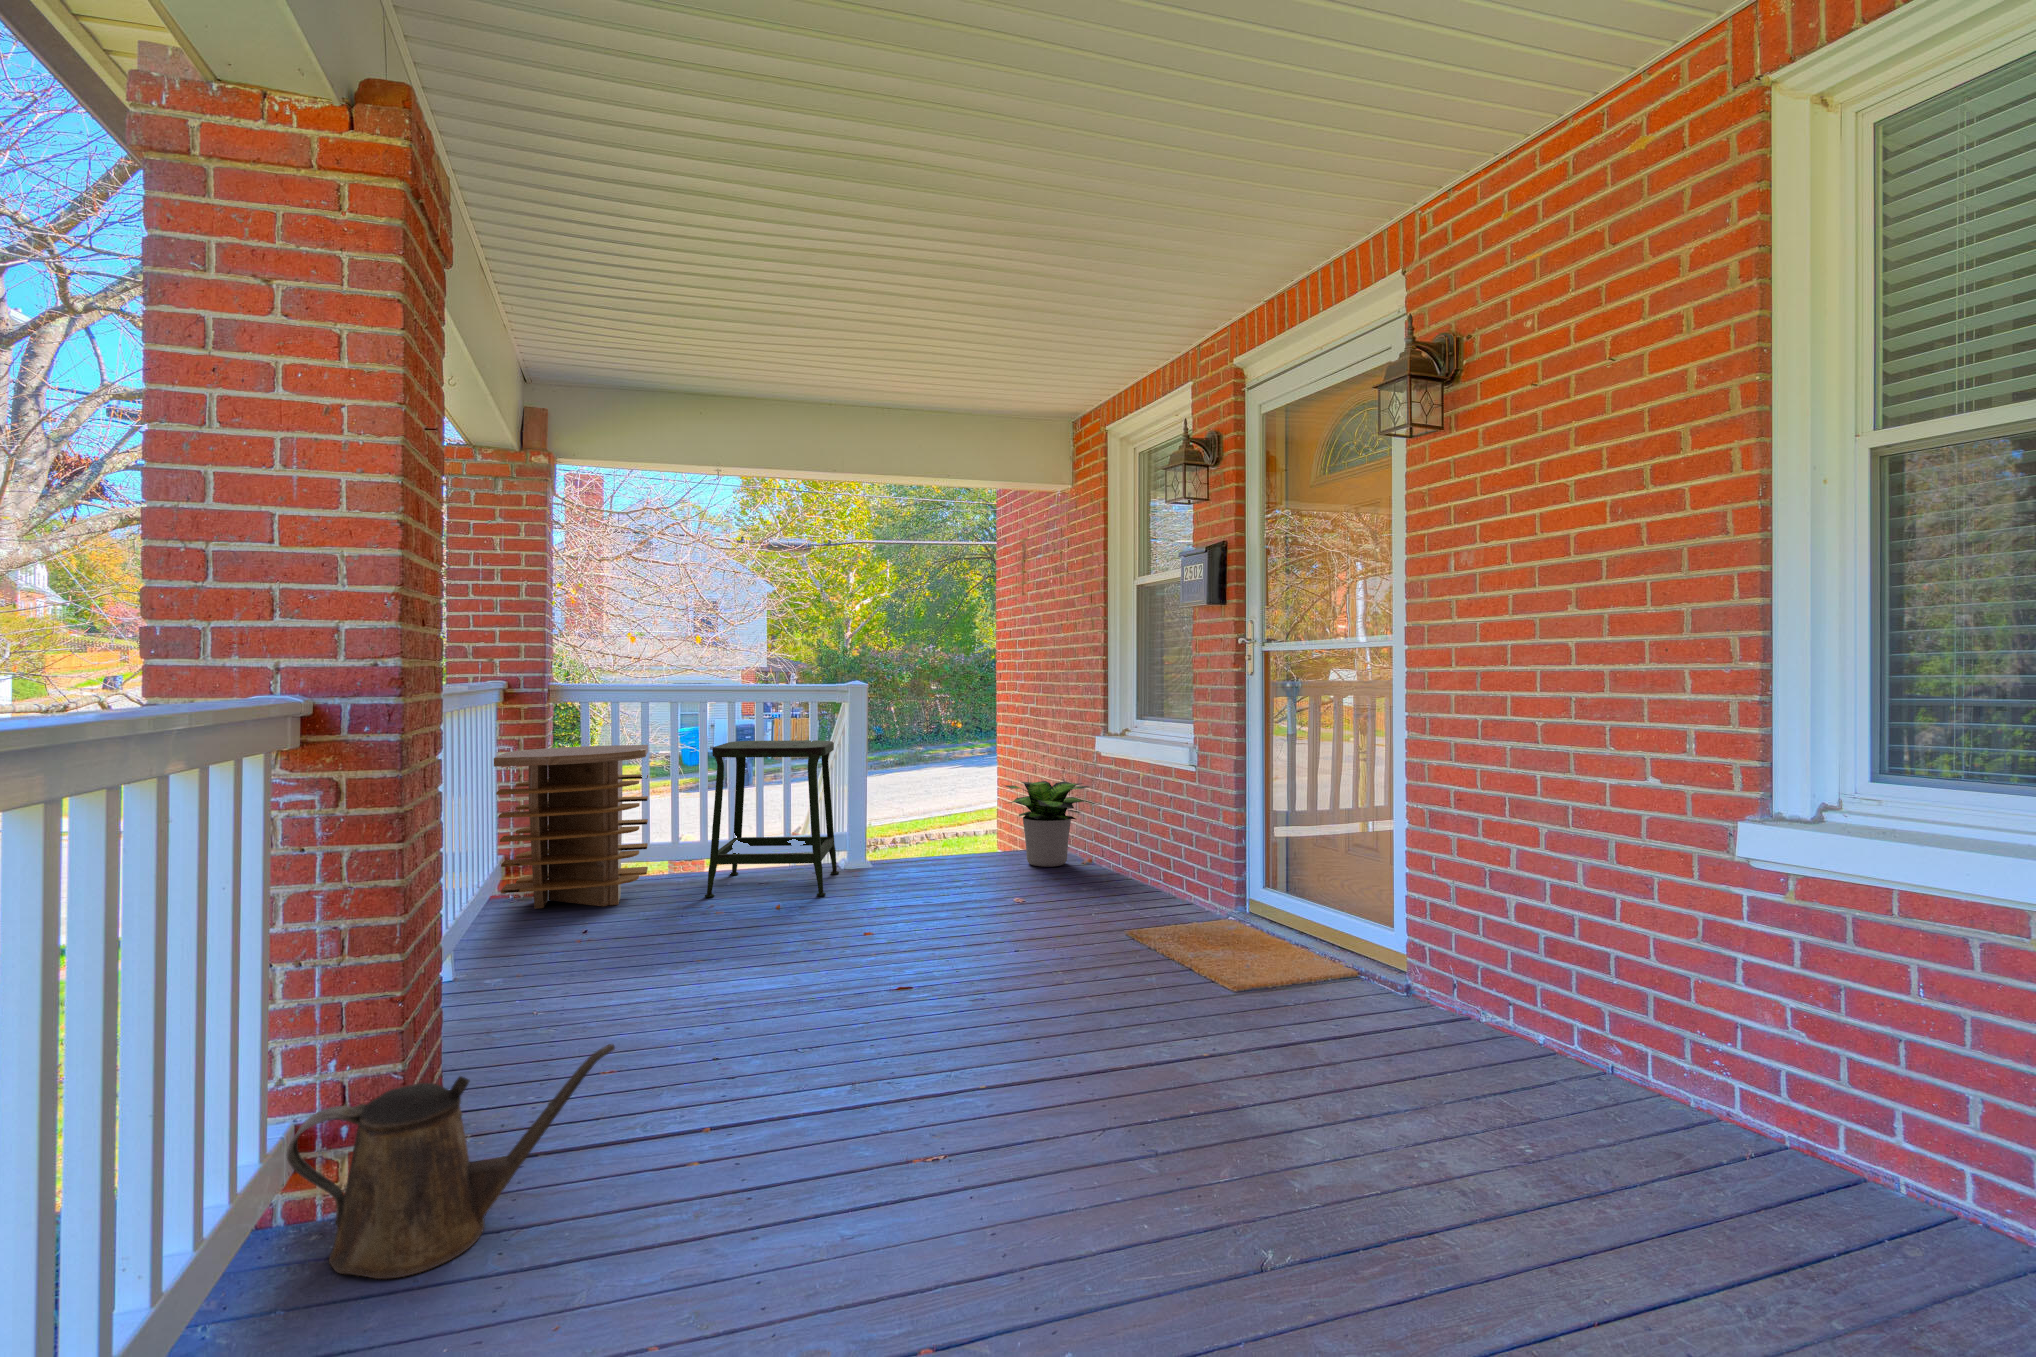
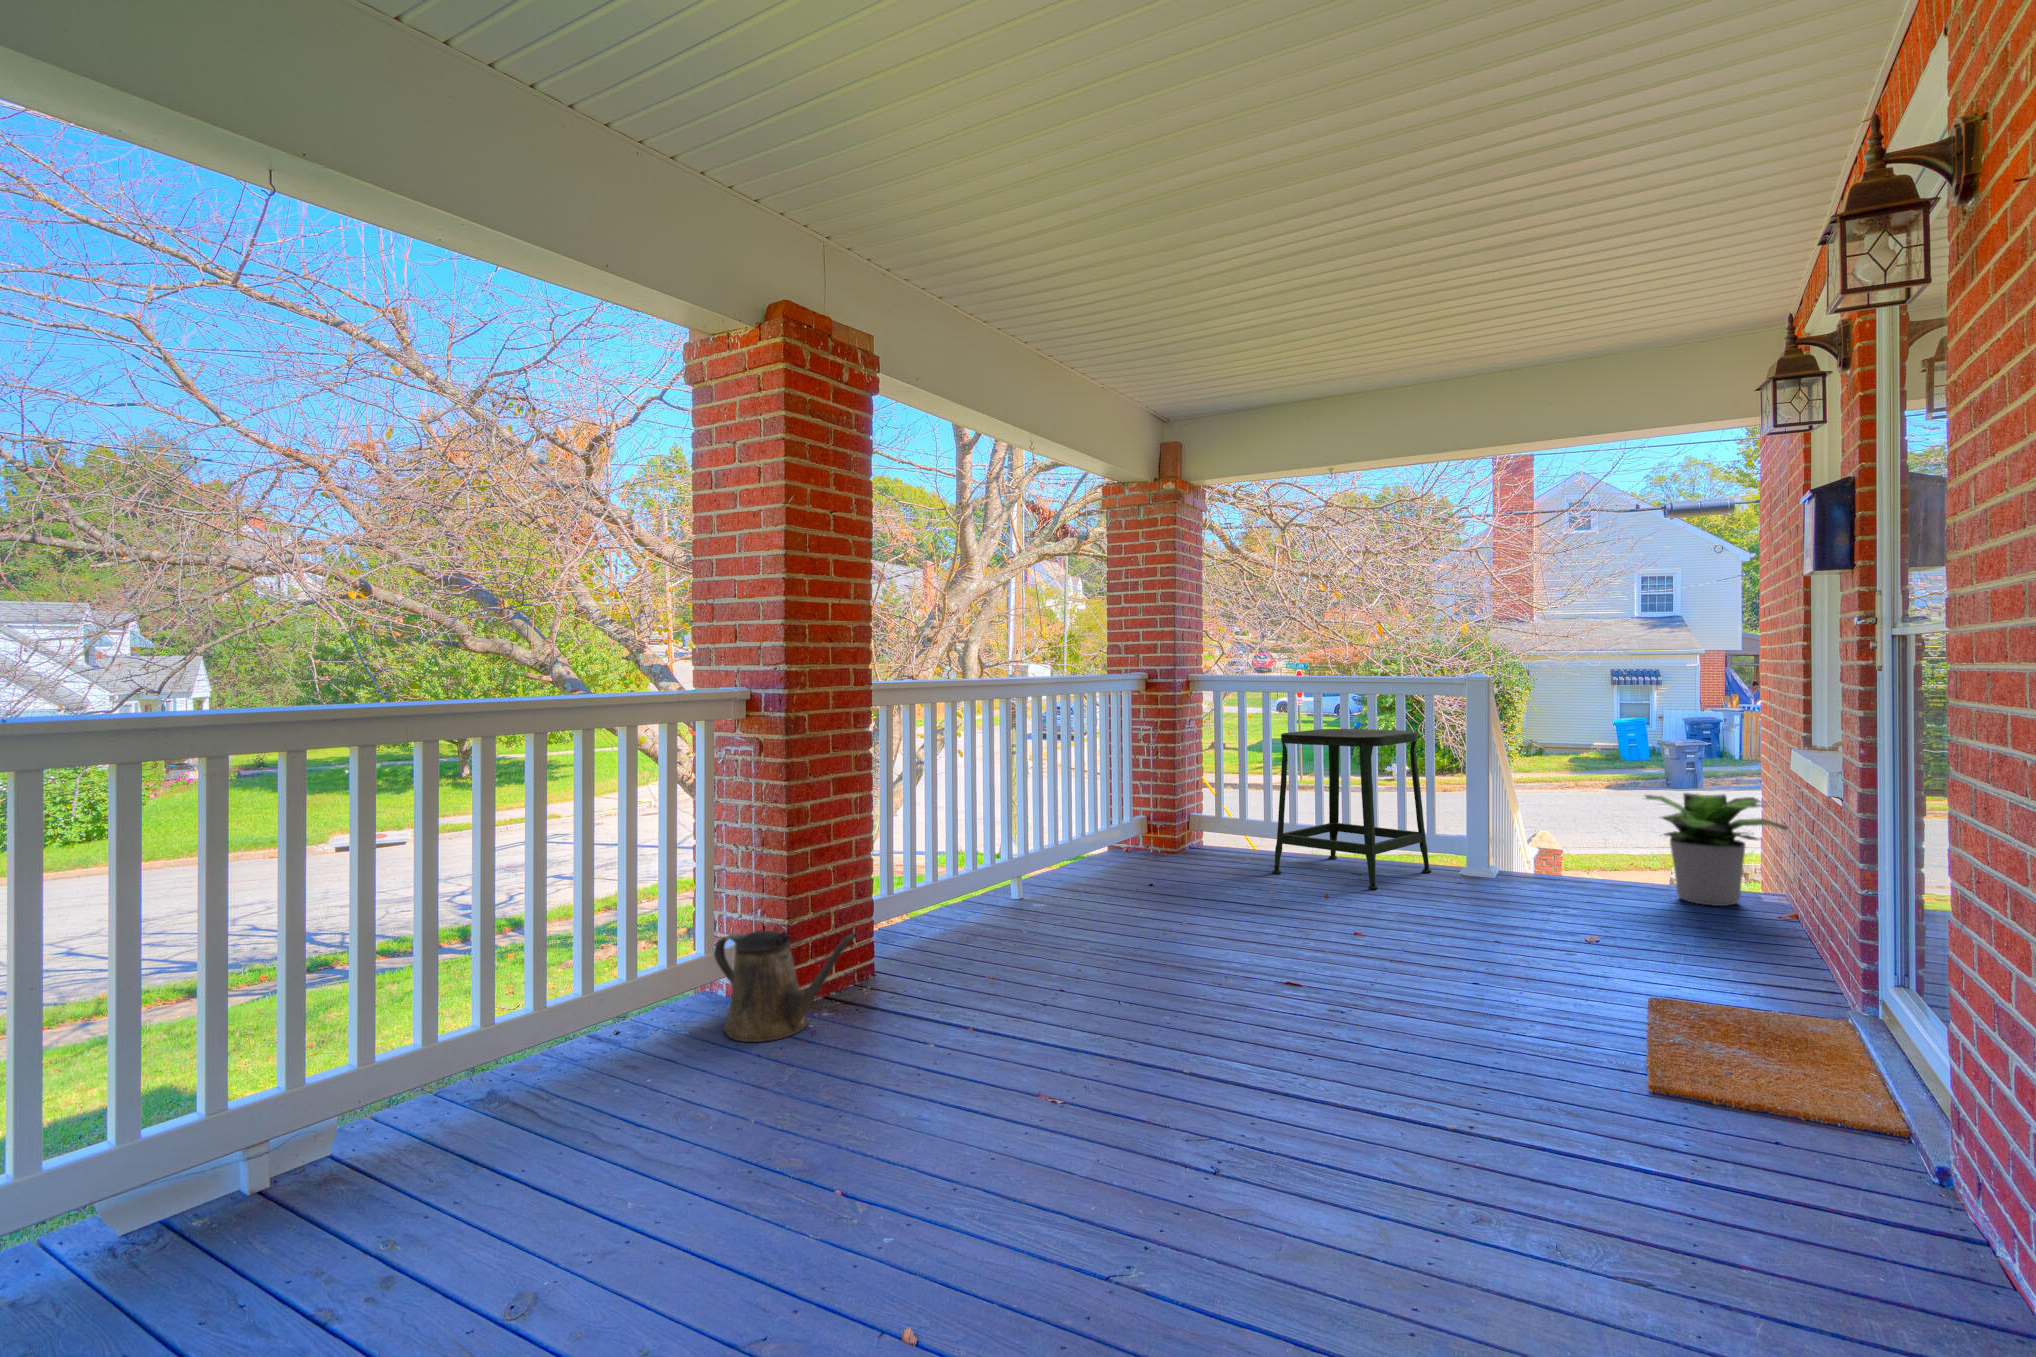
side table: present [494,745,648,909] -> none [1097,729,1247,867]

